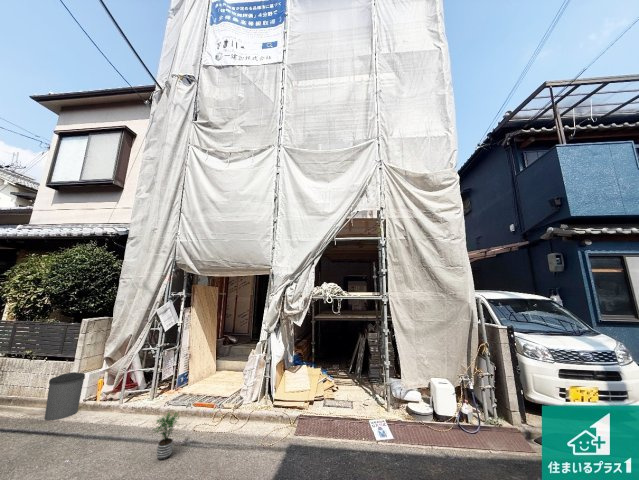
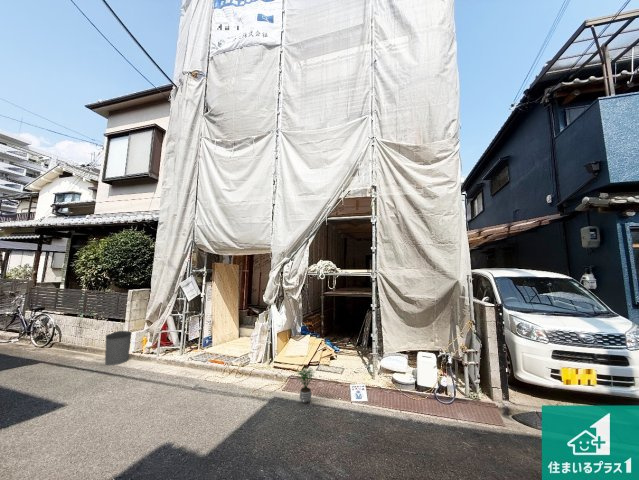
potted plant: present [156,413,179,460] -> present [297,368,313,403]

